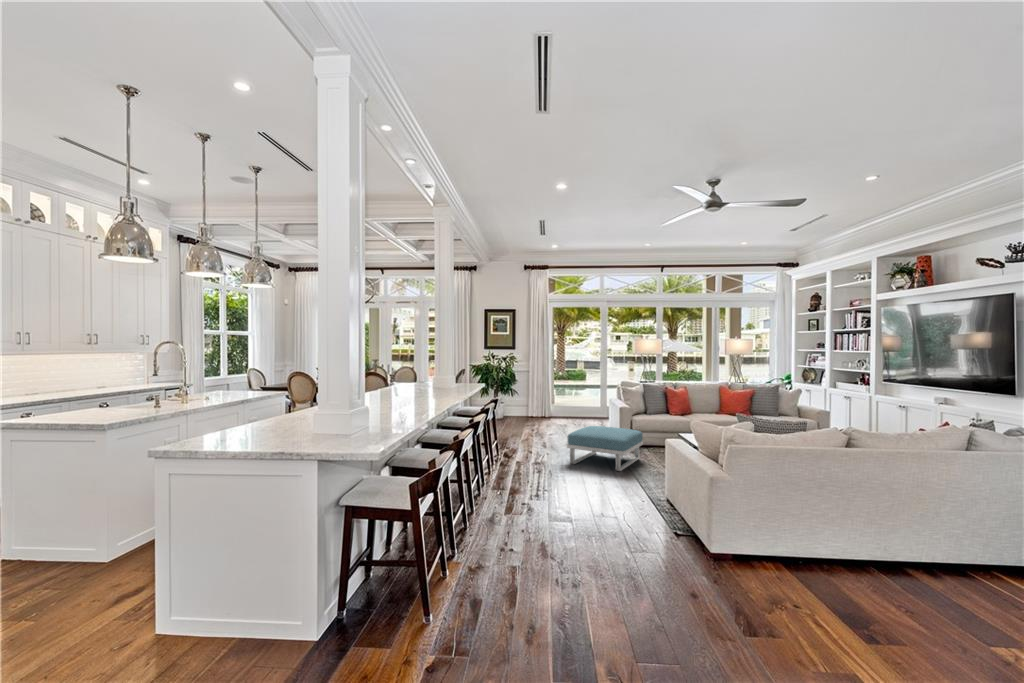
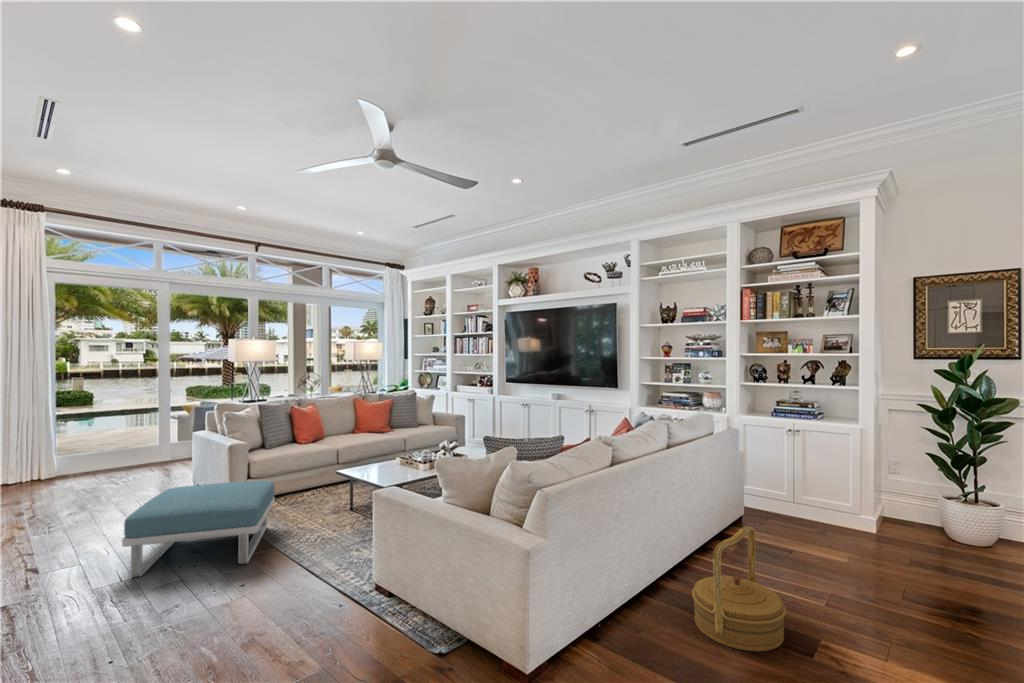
woven basket: none [880,514,969,607] -> present [692,526,786,652]

